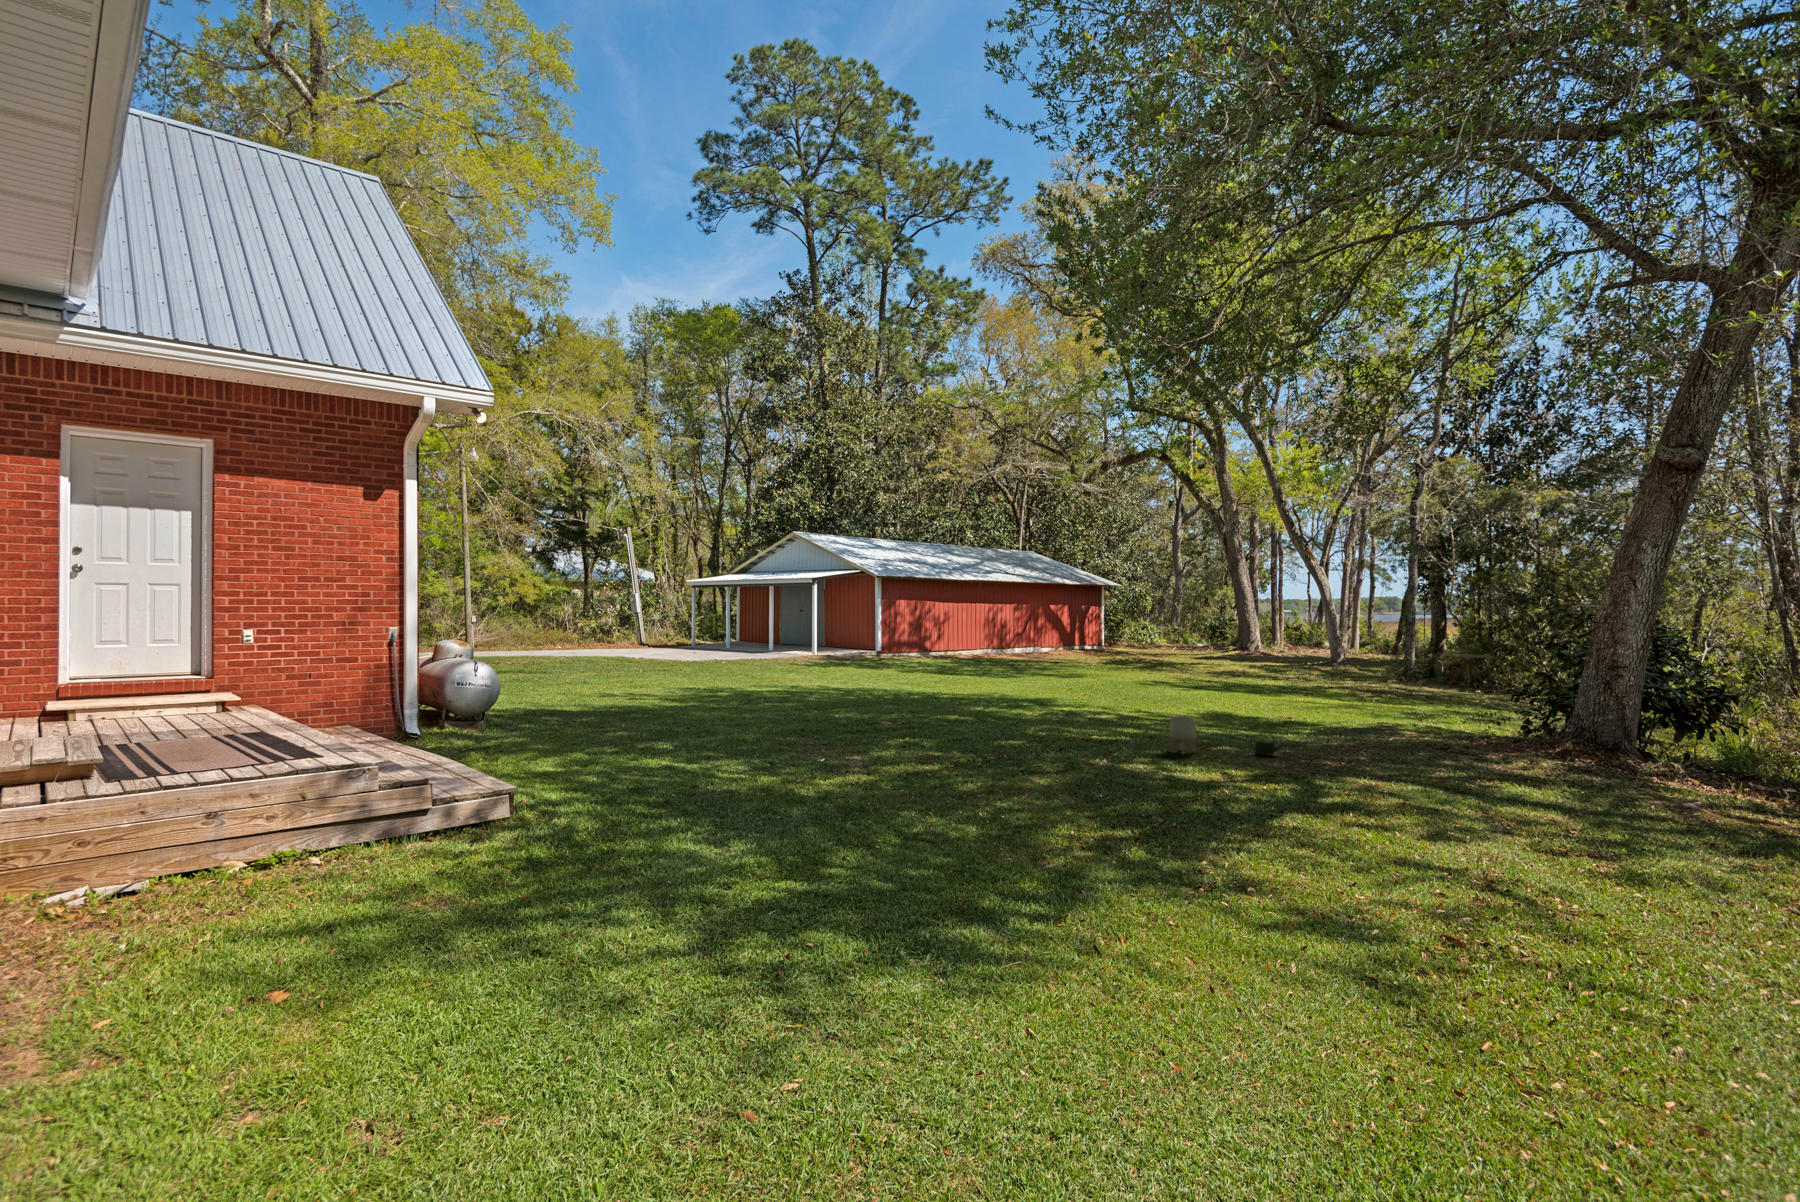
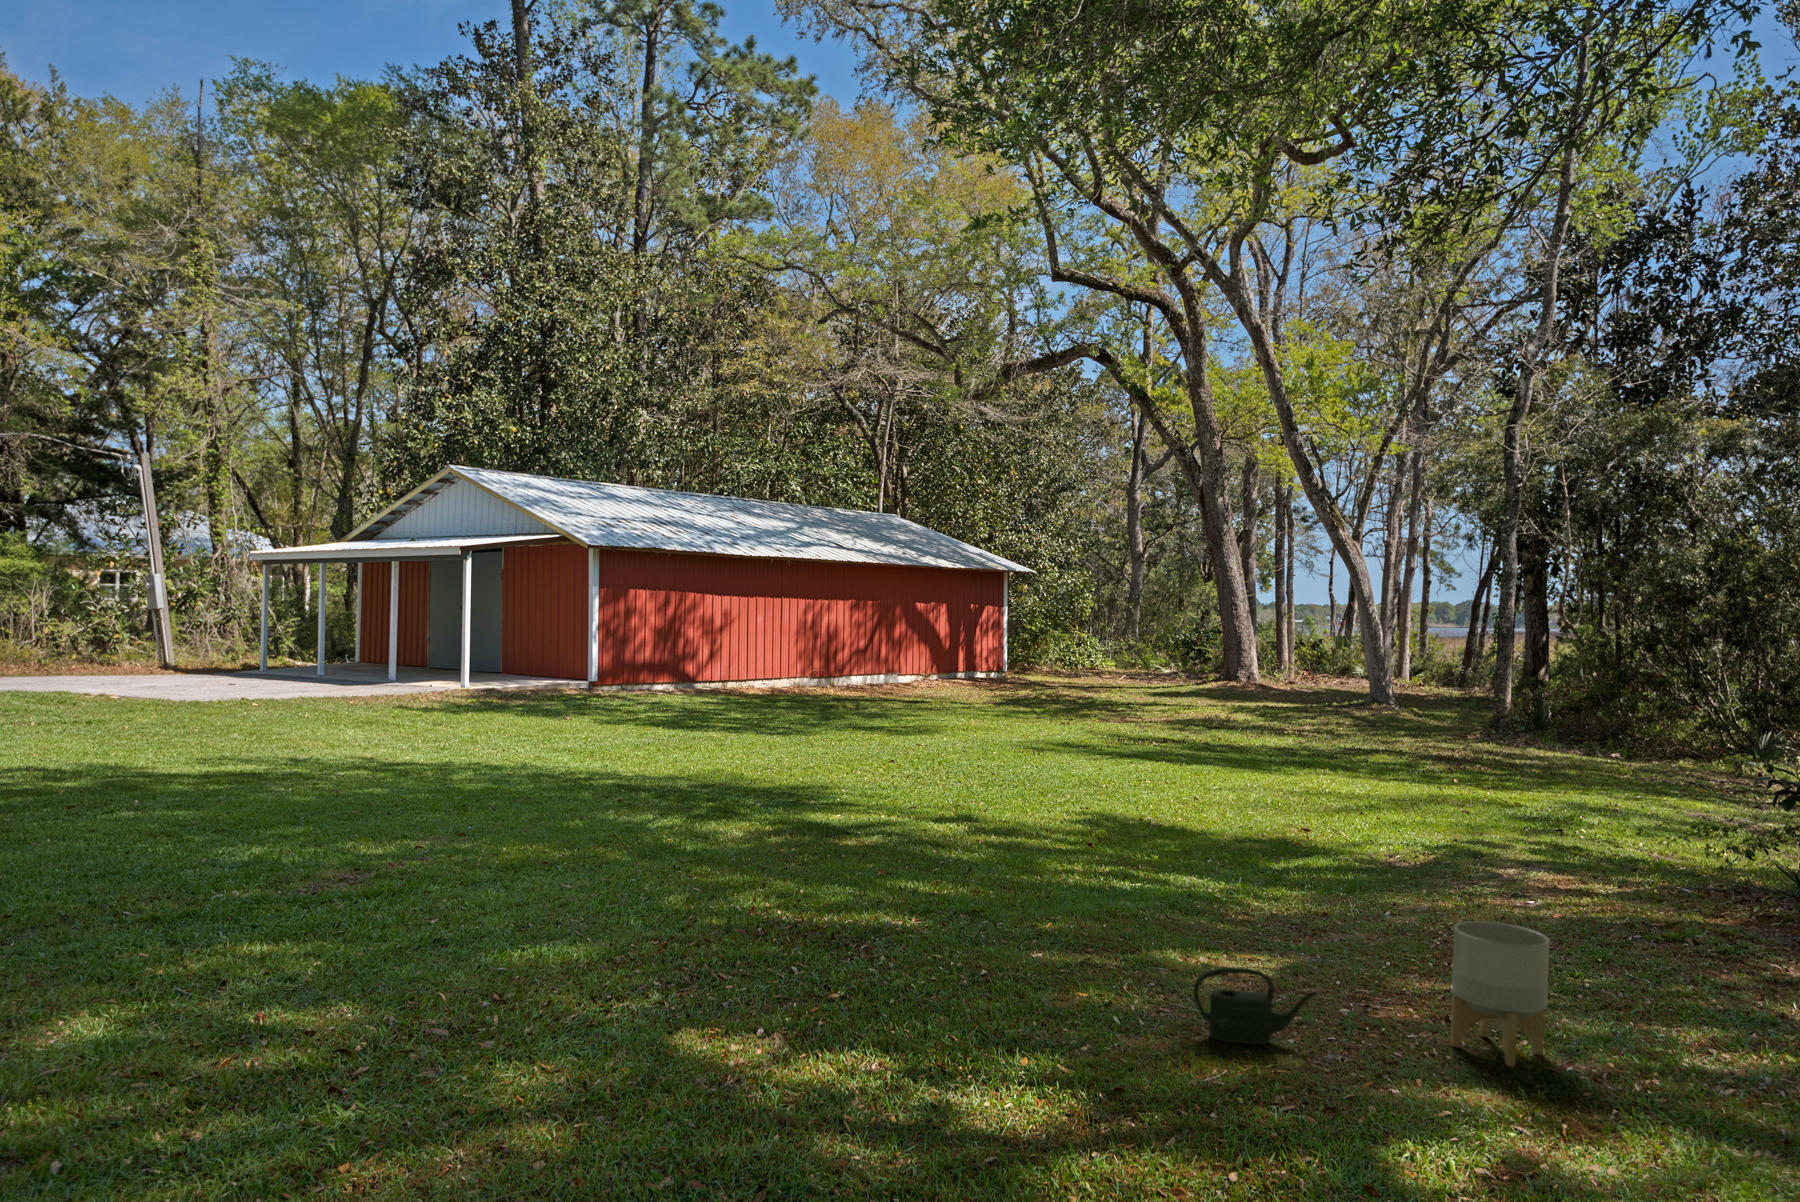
round table: present [1444,654,1494,686] -> none [1575,688,1675,753]
planter: present [1169,716,1196,754] -> present [1450,921,1550,1067]

